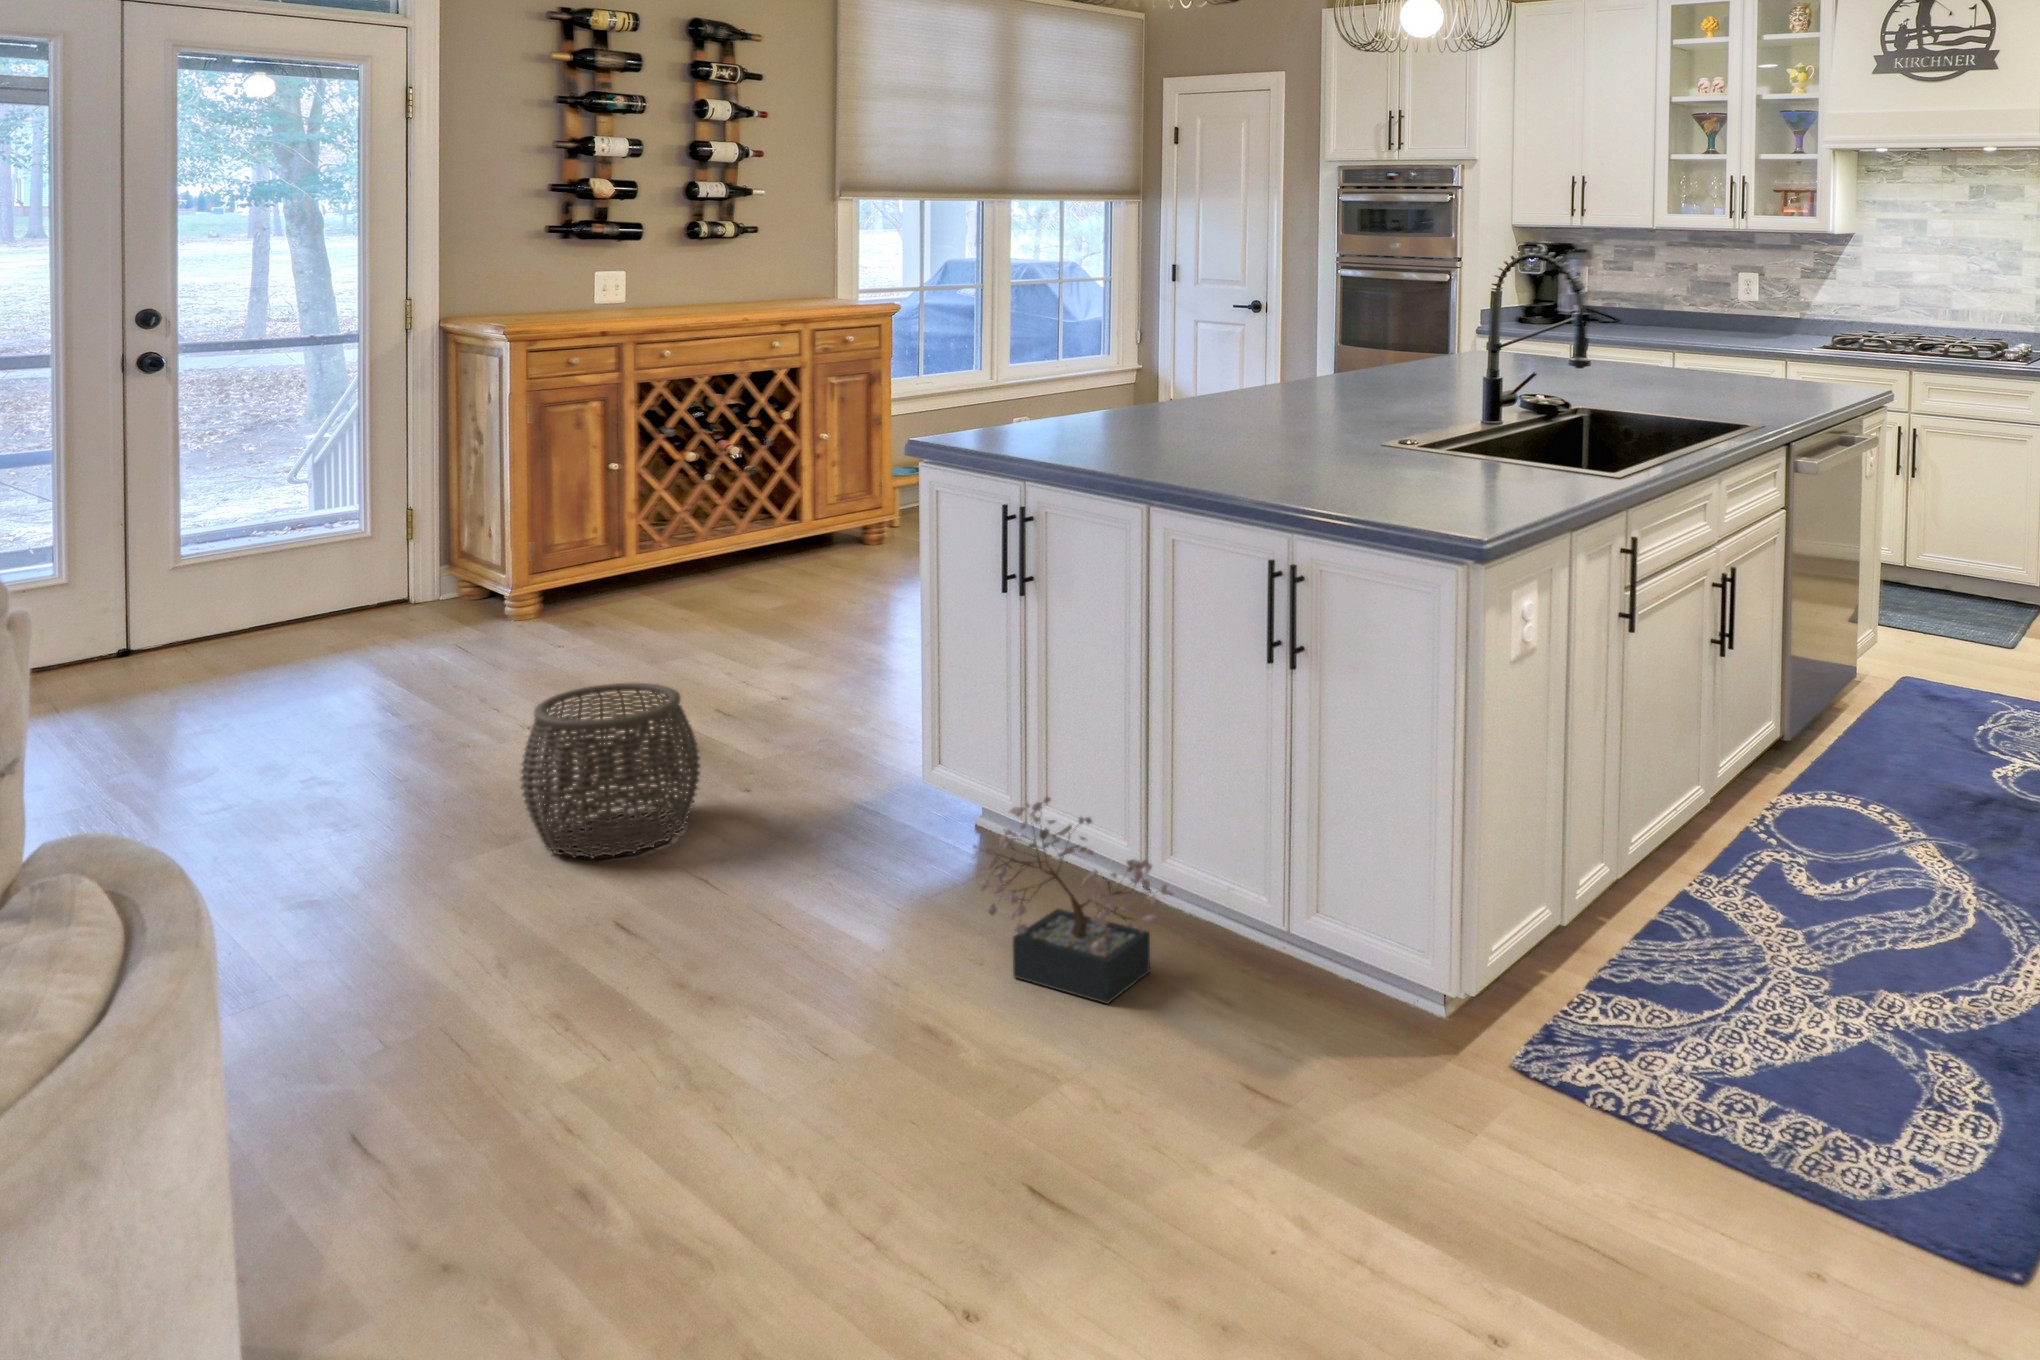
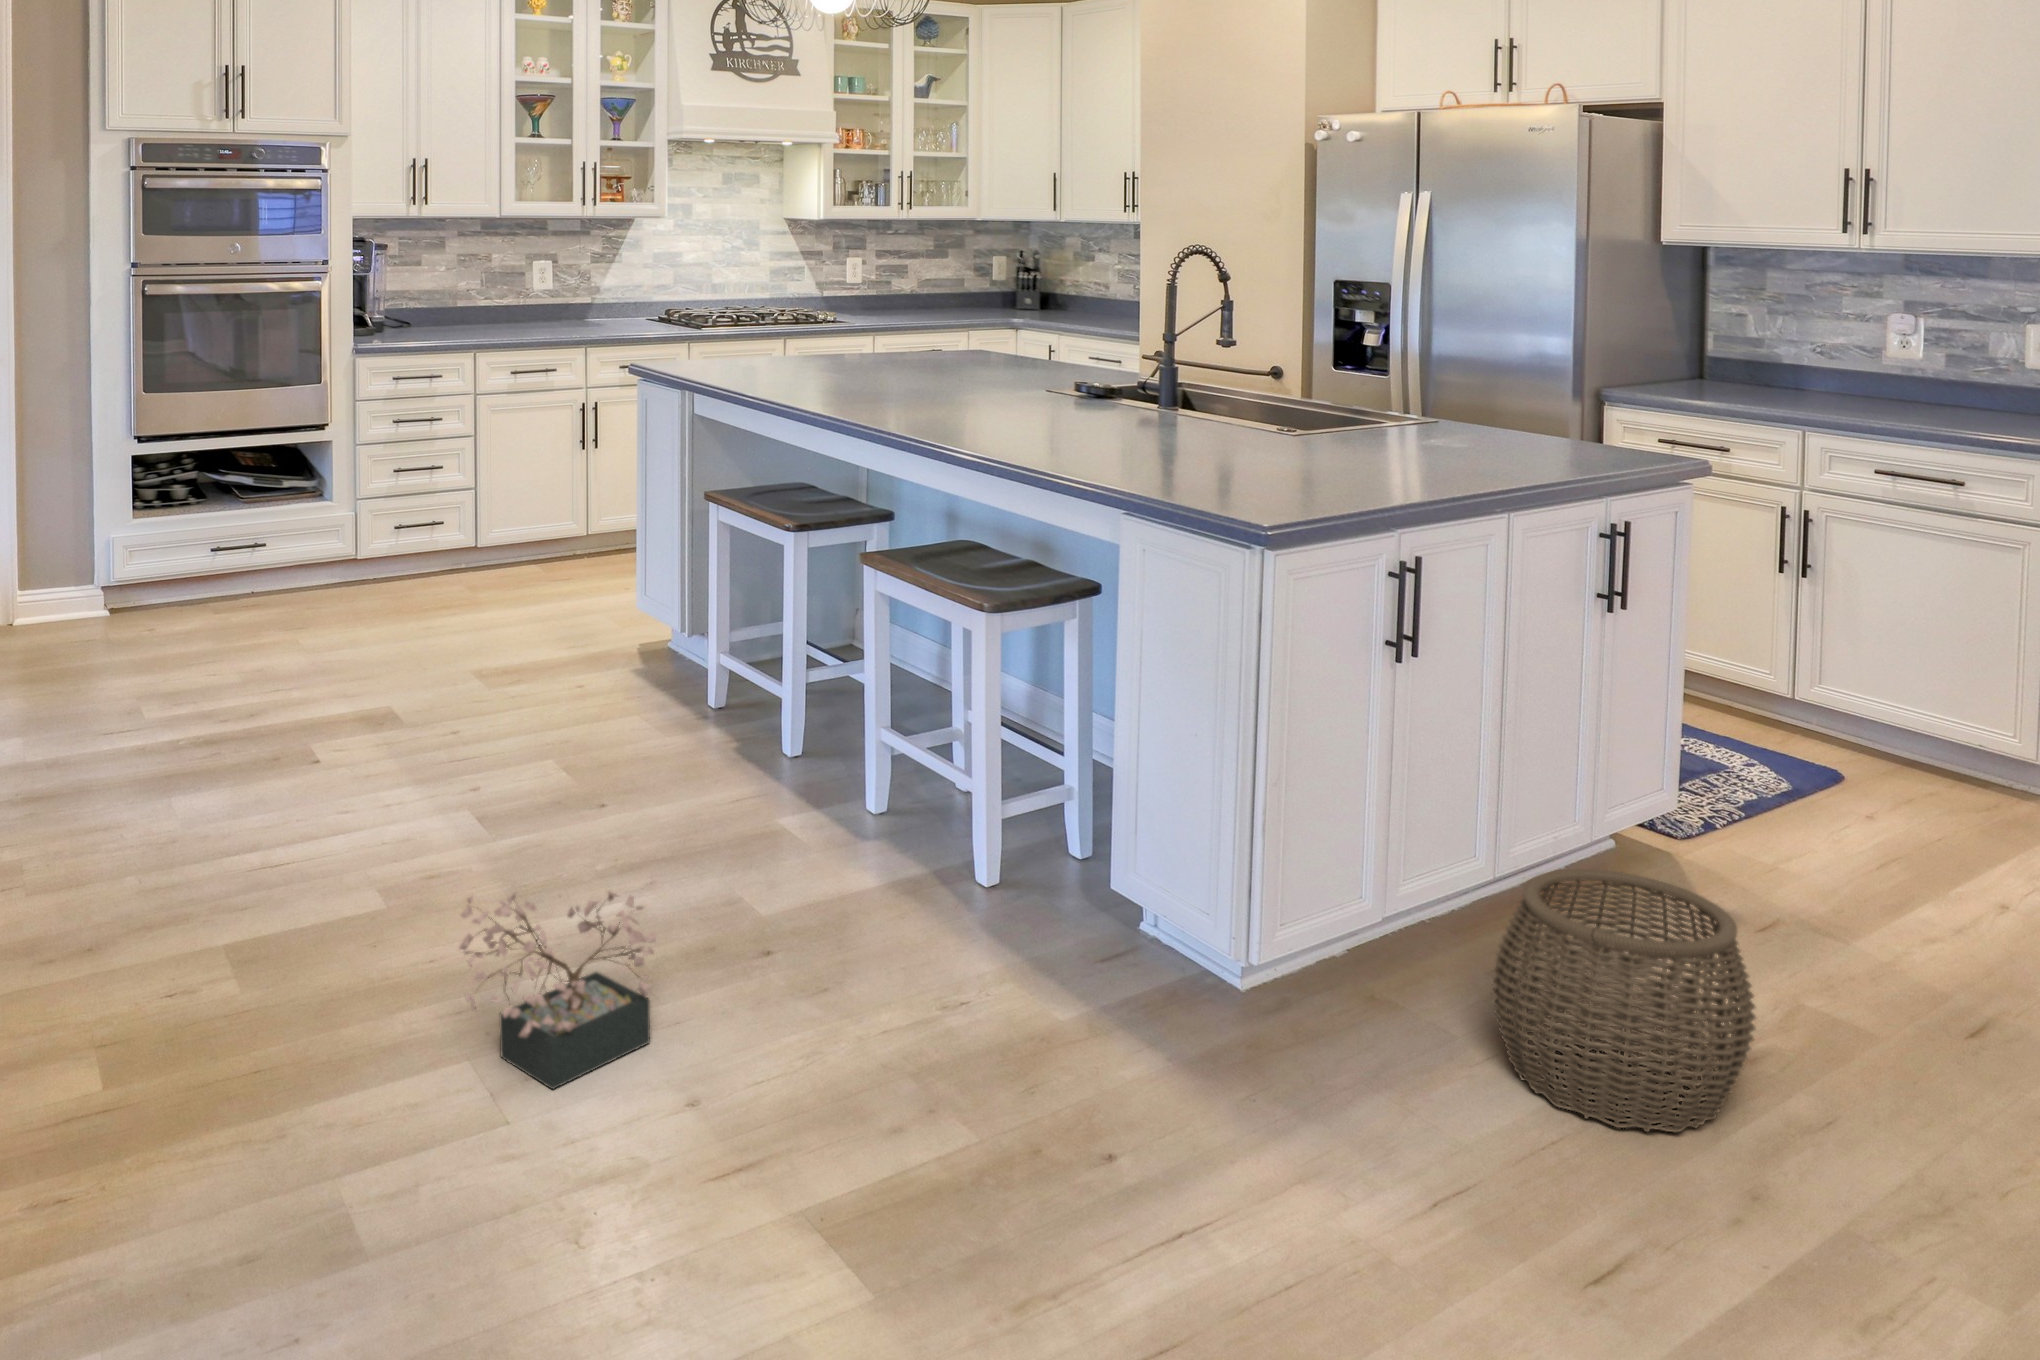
decorative plant: present [973,797,1173,1004] -> present [459,892,656,1089]

